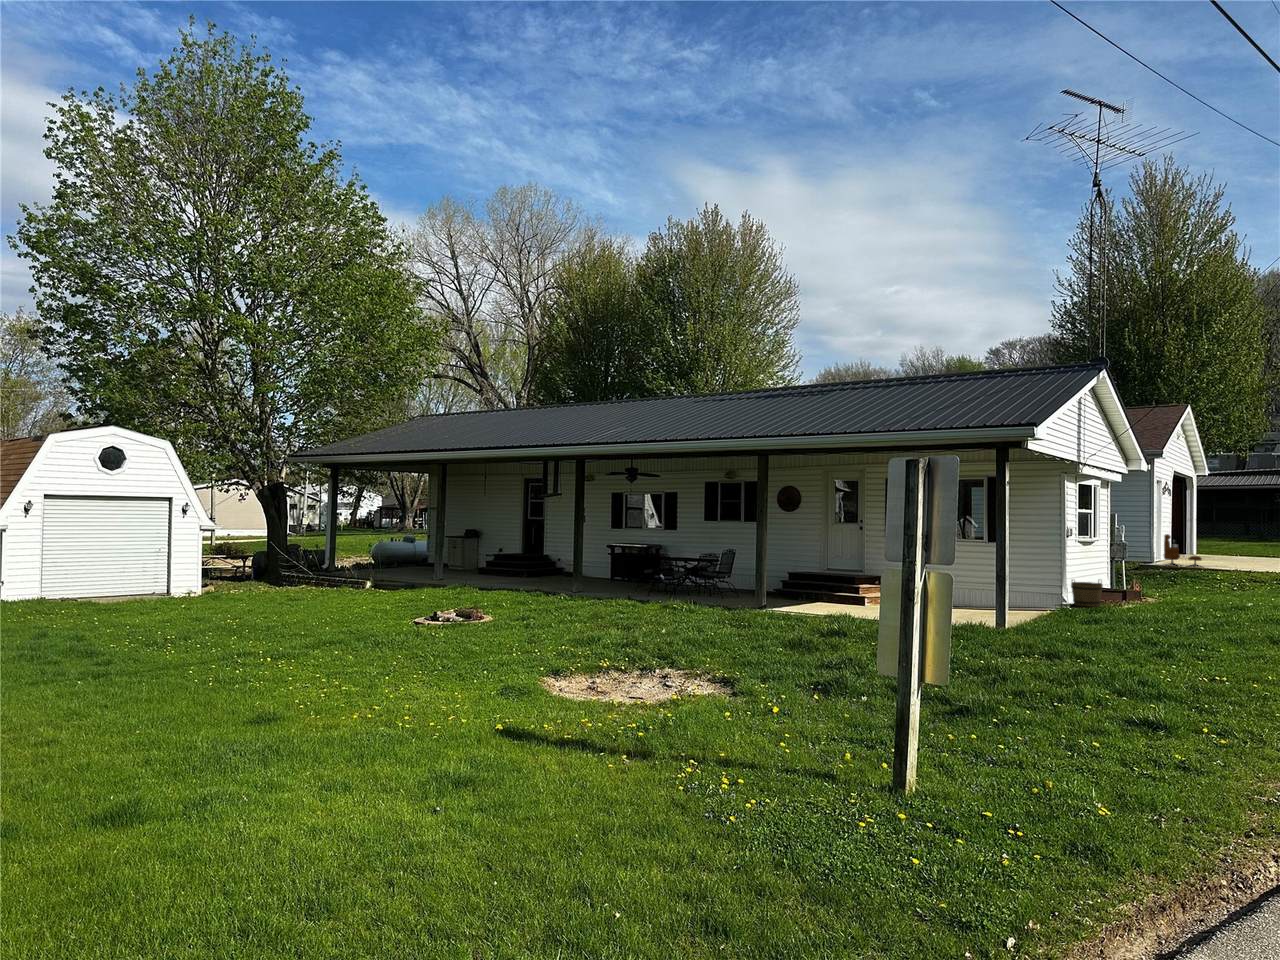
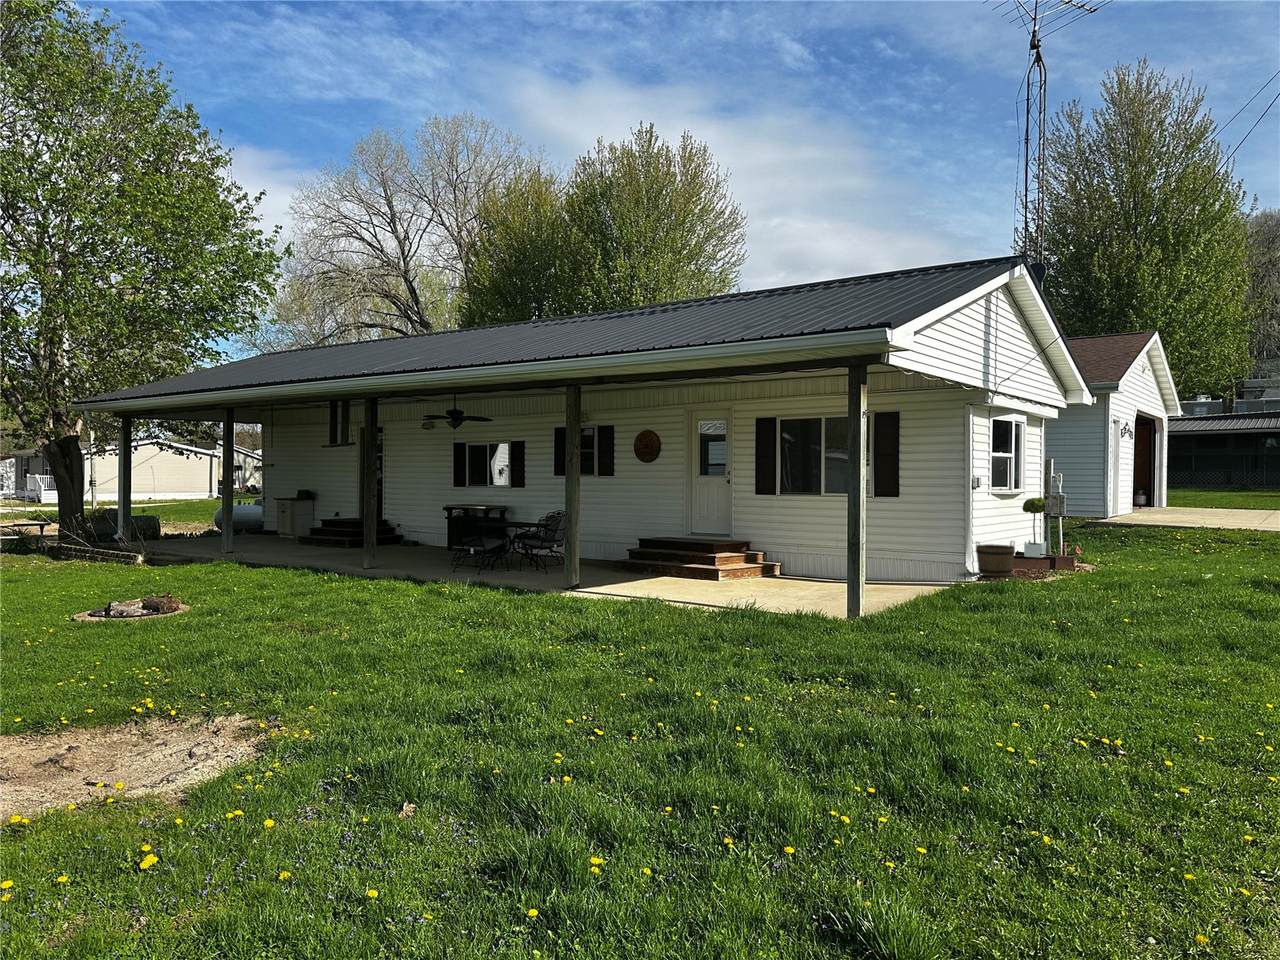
lounge chair: present [1164,534,1202,567] -> none [1119,482,1168,521]
potted tree: none [1099,545,1121,594] -> present [1022,497,1046,558]

